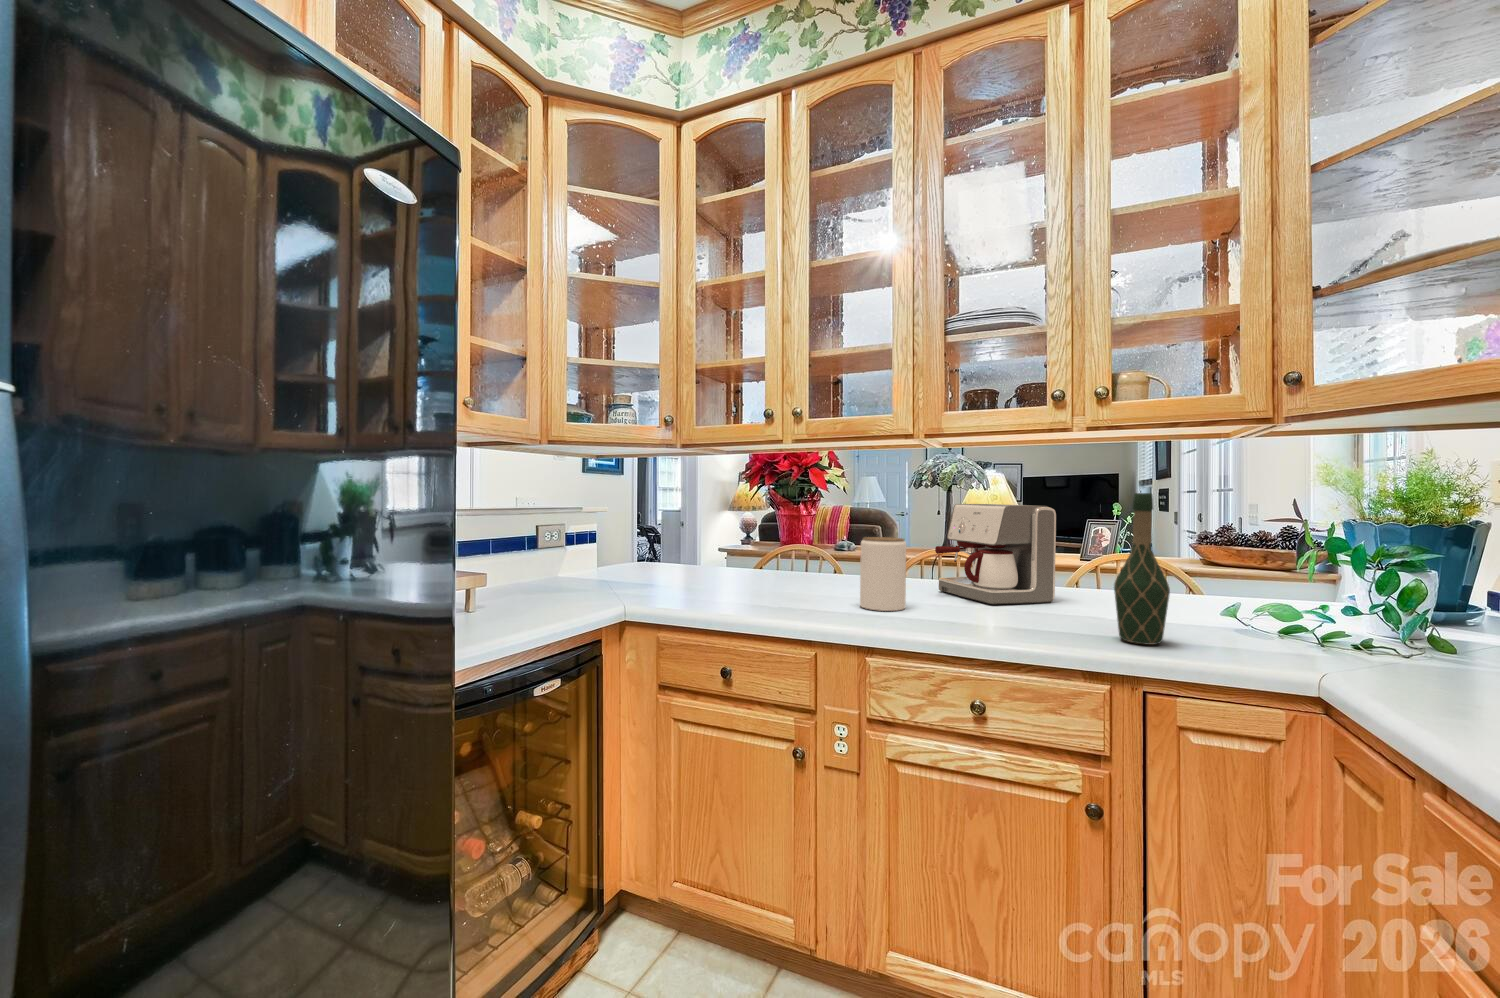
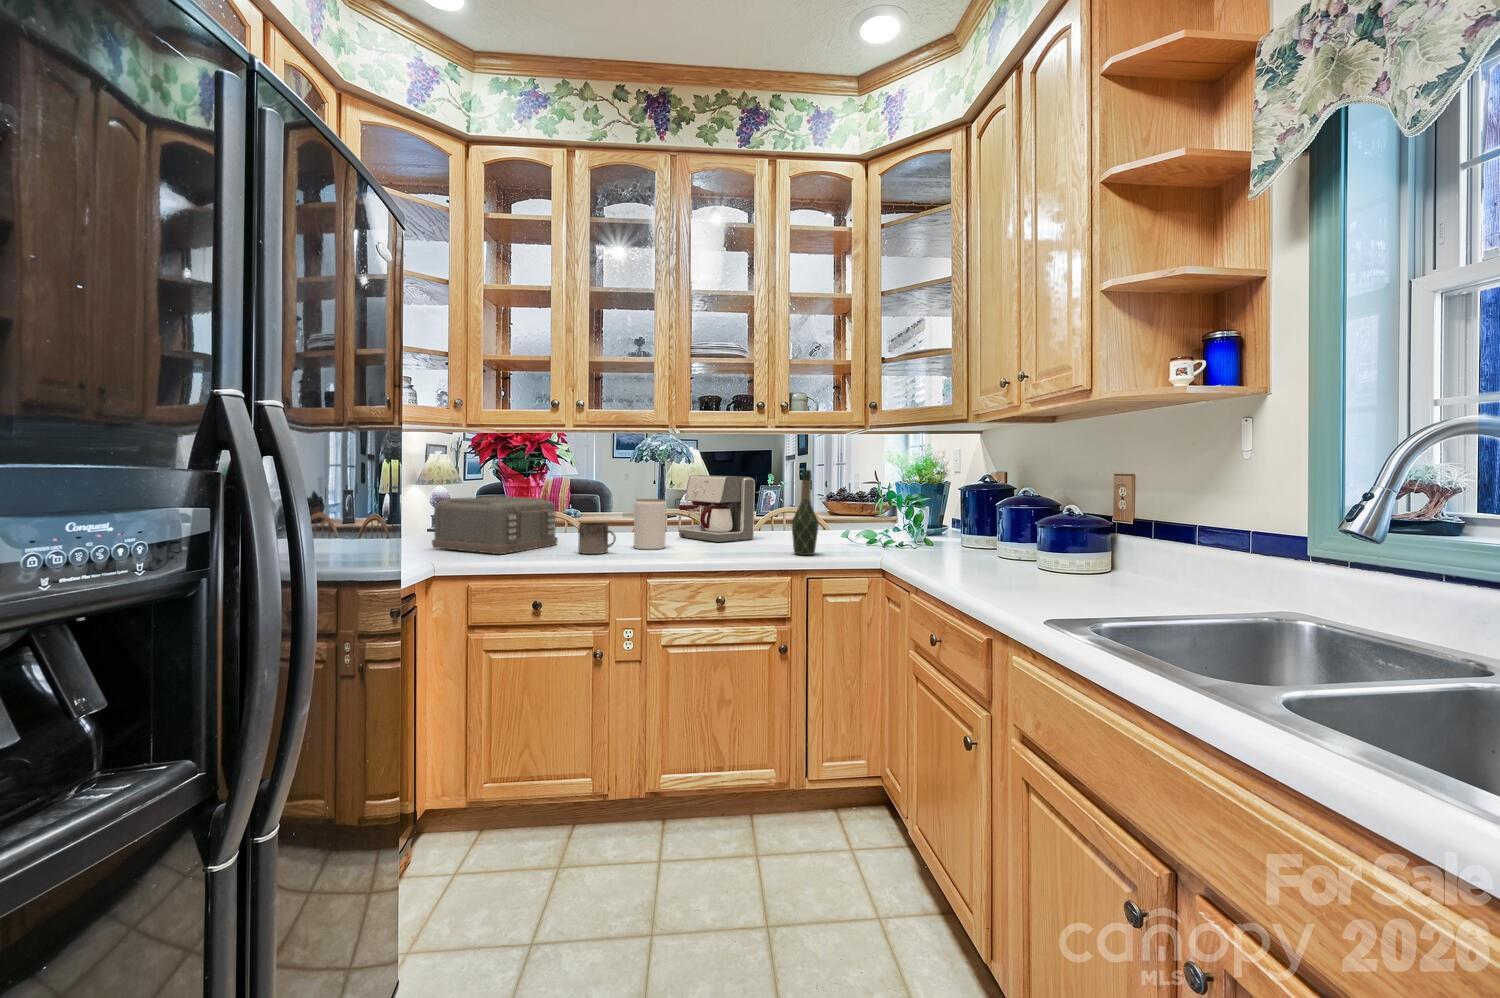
toaster: none [629,530,769,604] -> present [432,496,558,554]
mug: none [780,569,827,613] -> present [578,523,616,554]

